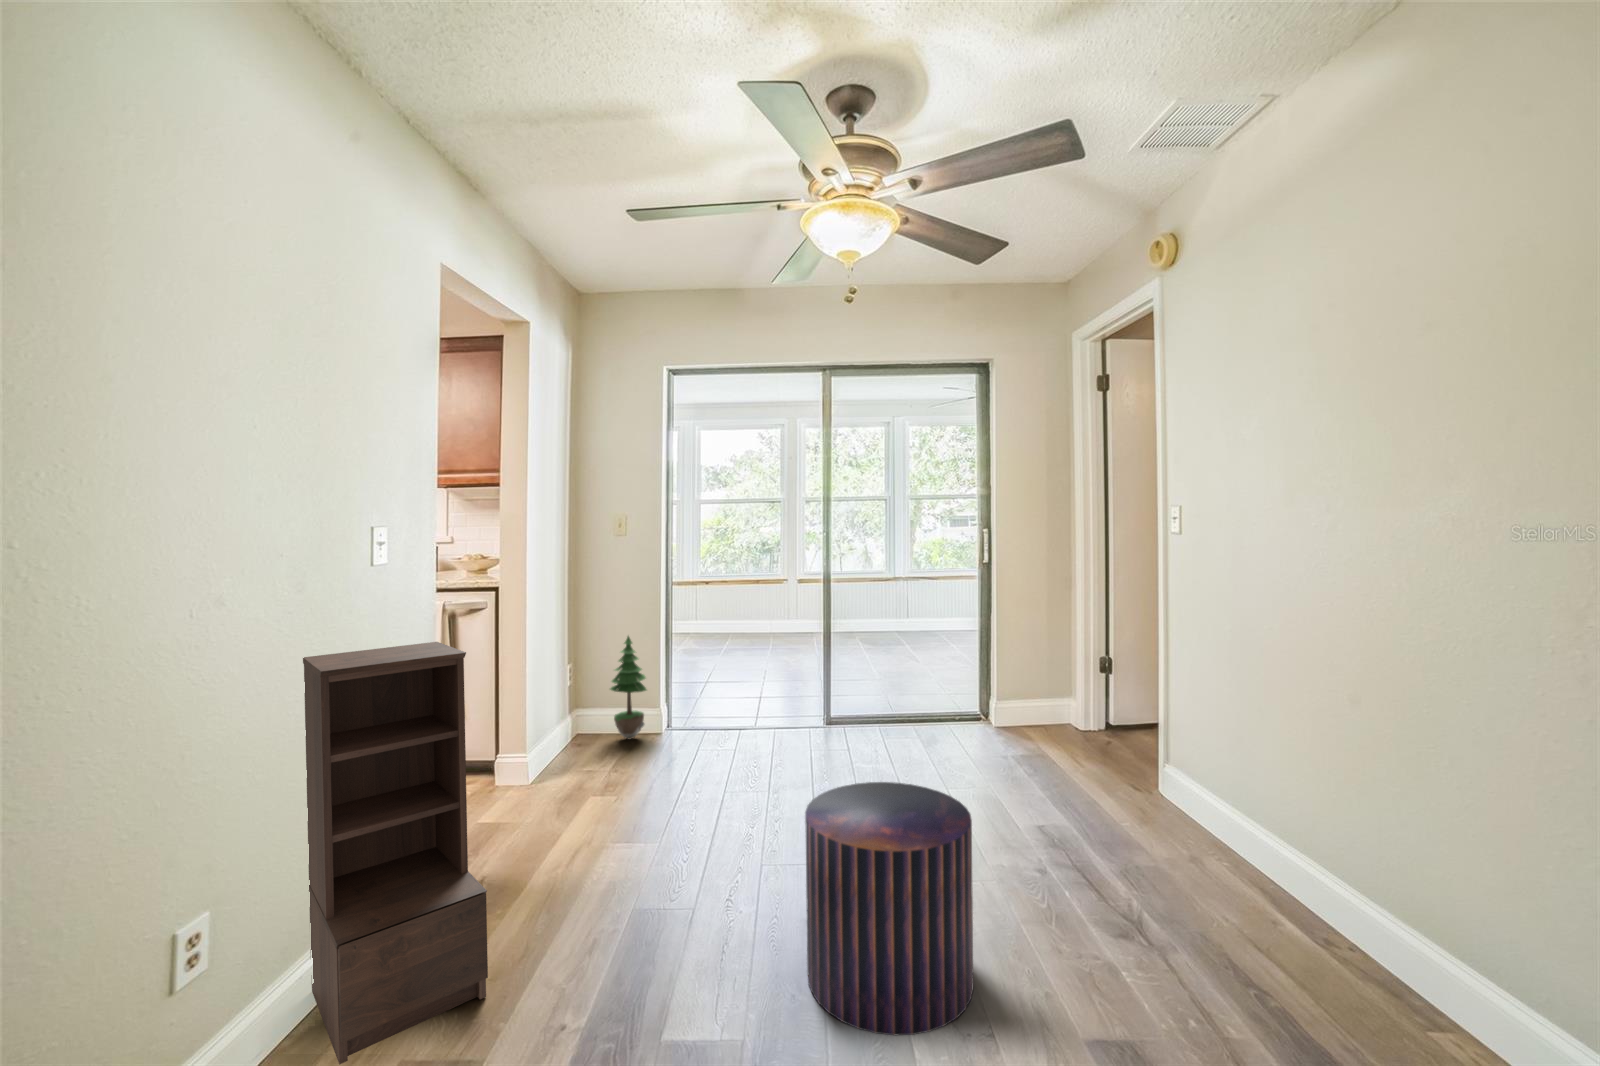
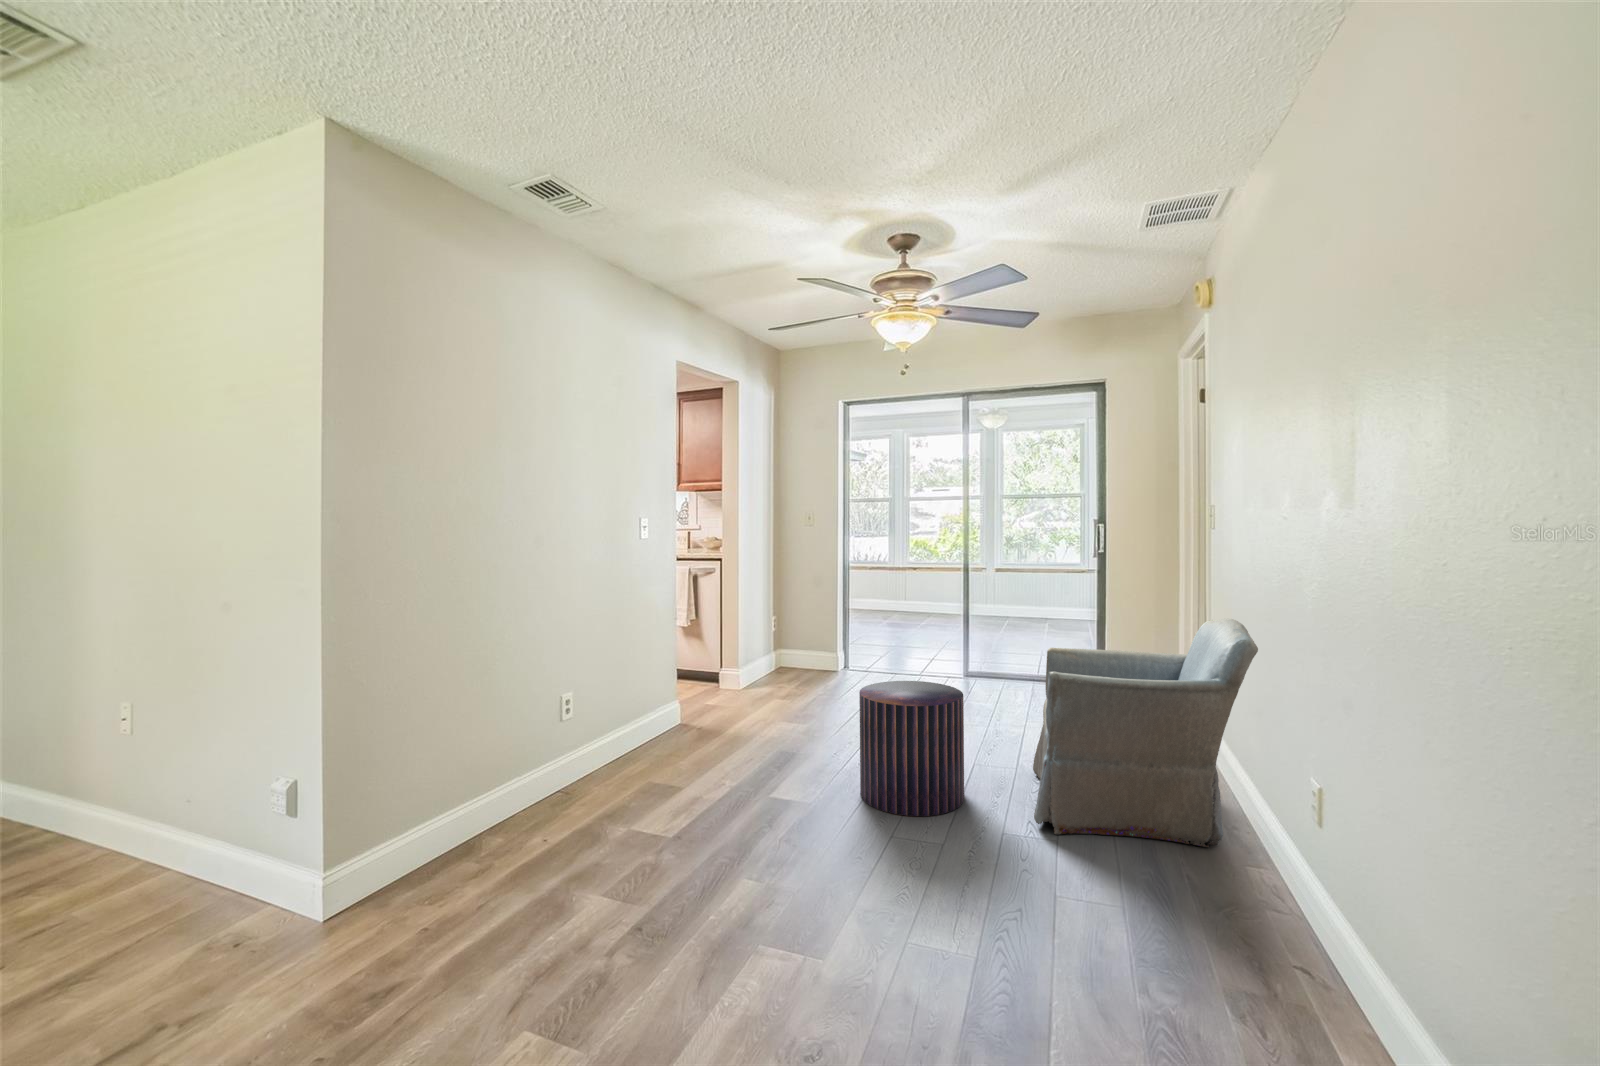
potted tree: present [610,636,647,739] -> none [797,597,824,673]
bookshelf: present [303,642,488,1064] -> none [608,580,690,780]
armchair: none [1018,662,1383,1024] -> present [1033,619,1258,847]

